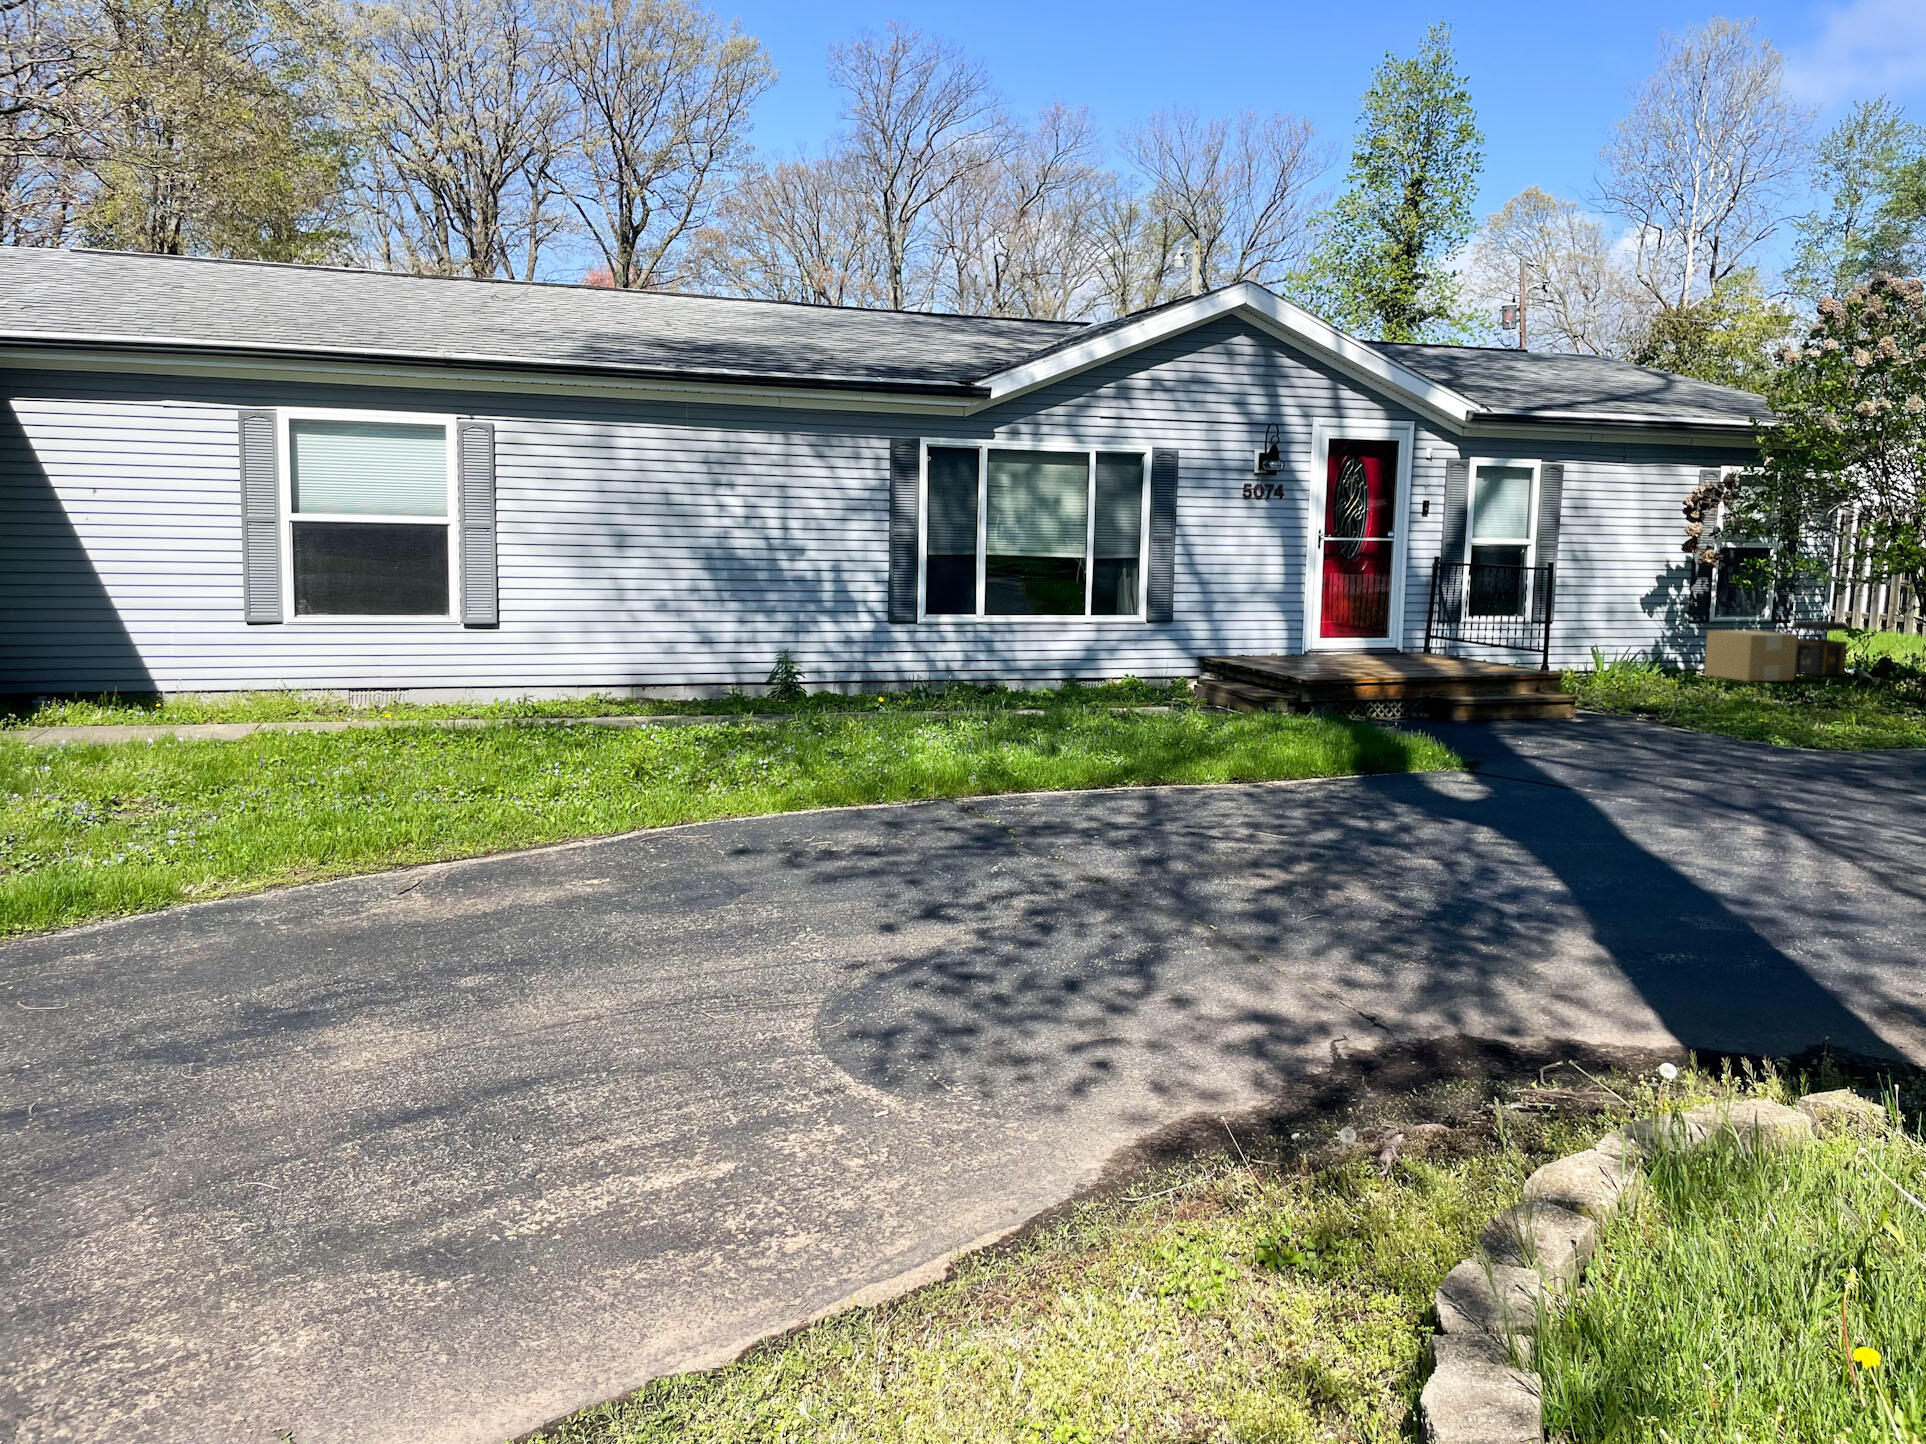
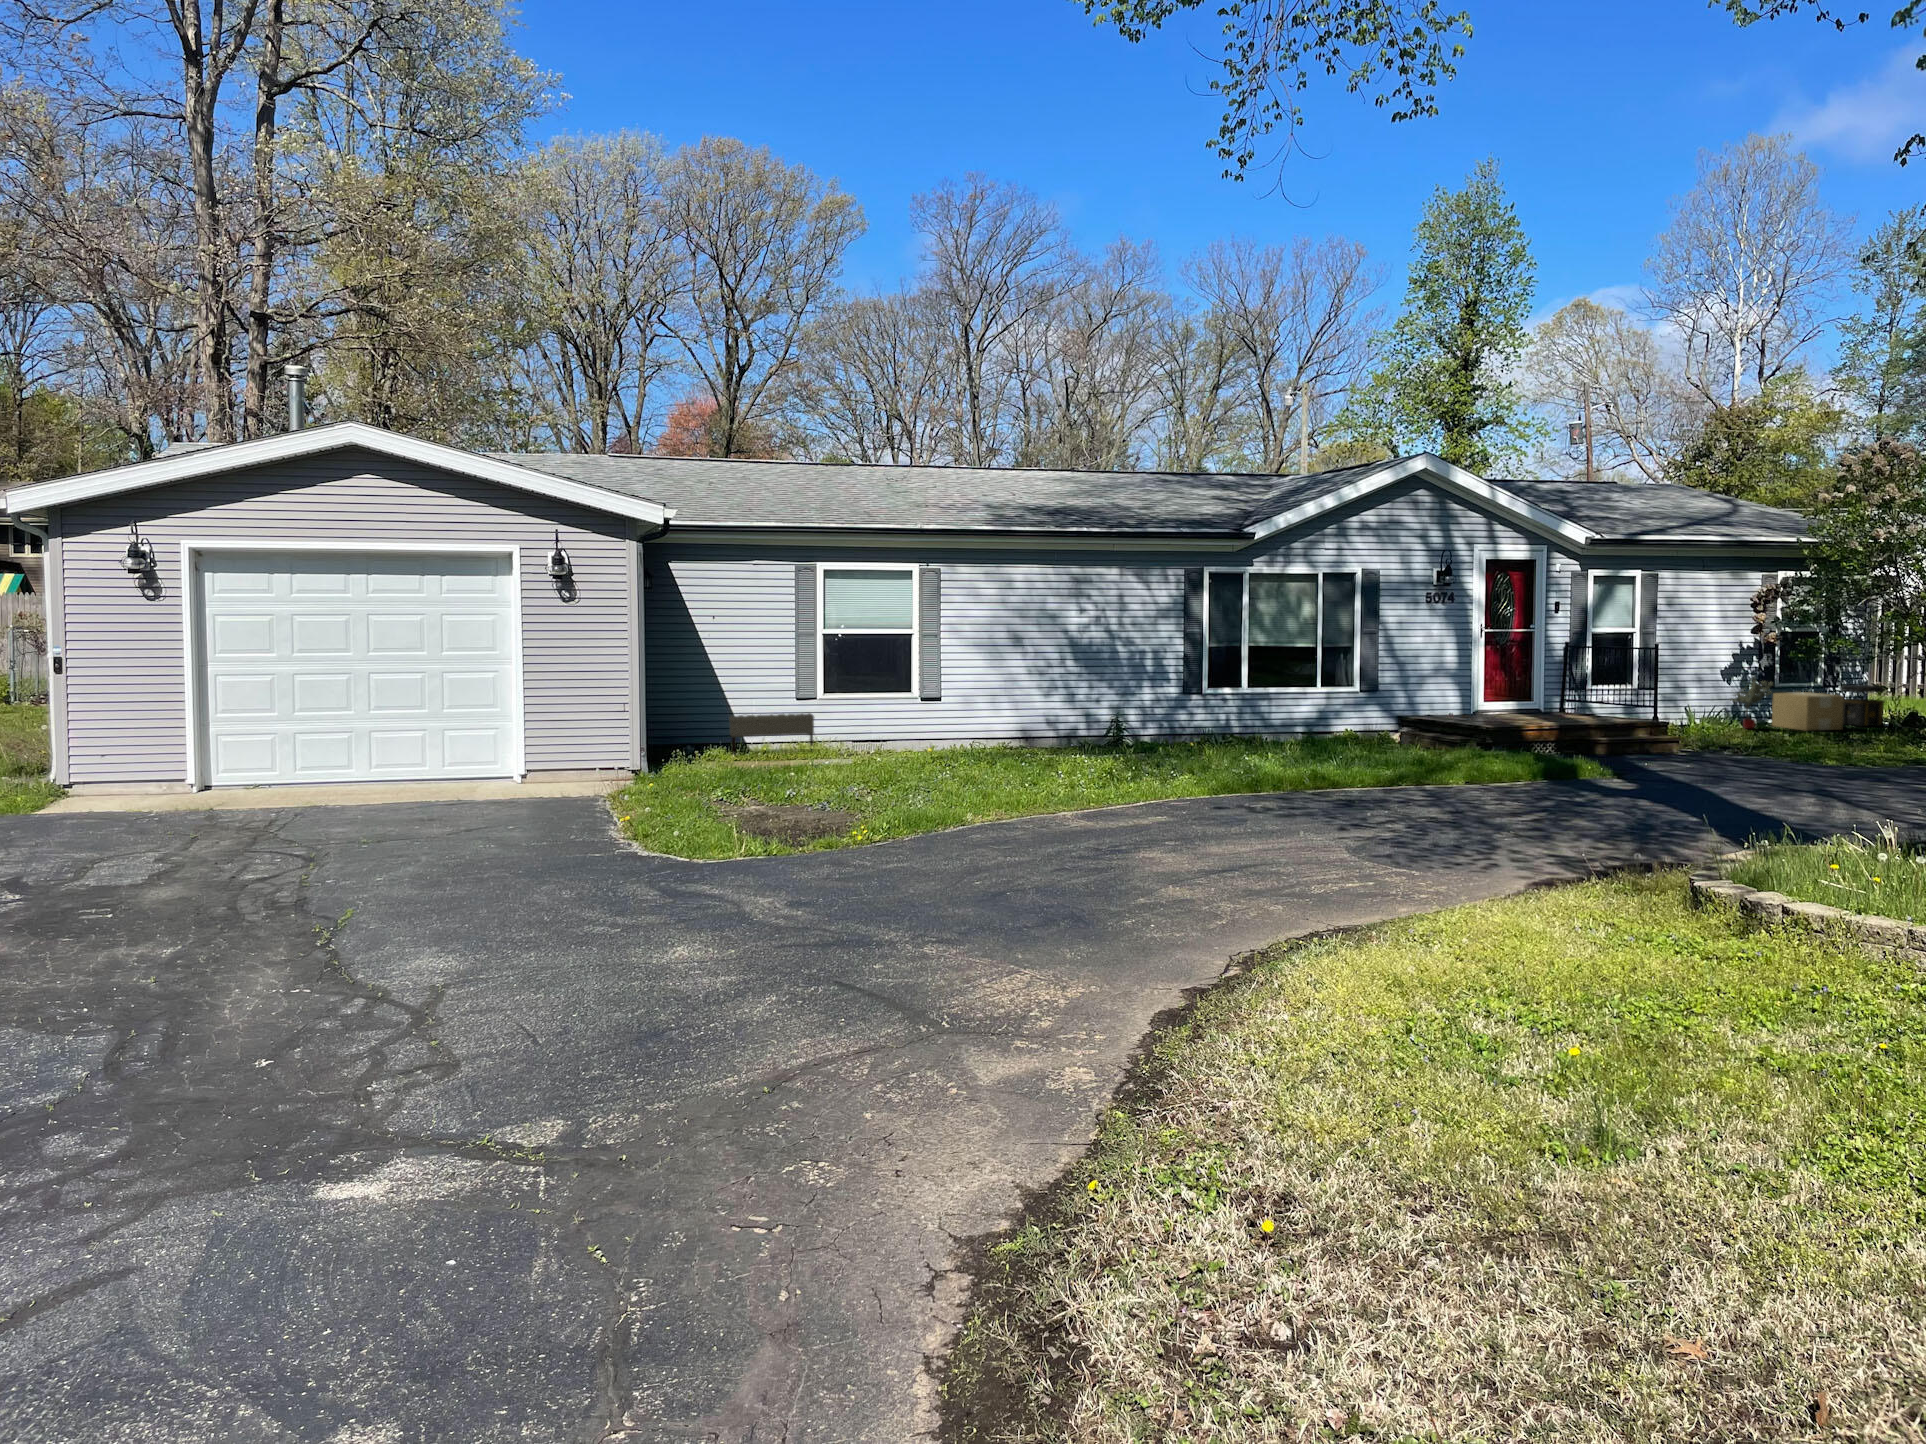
potted tree: none [1648,606,1708,679] -> present [1730,676,1773,729]
bench: none [111,645,275,711] -> present [729,713,814,753]

